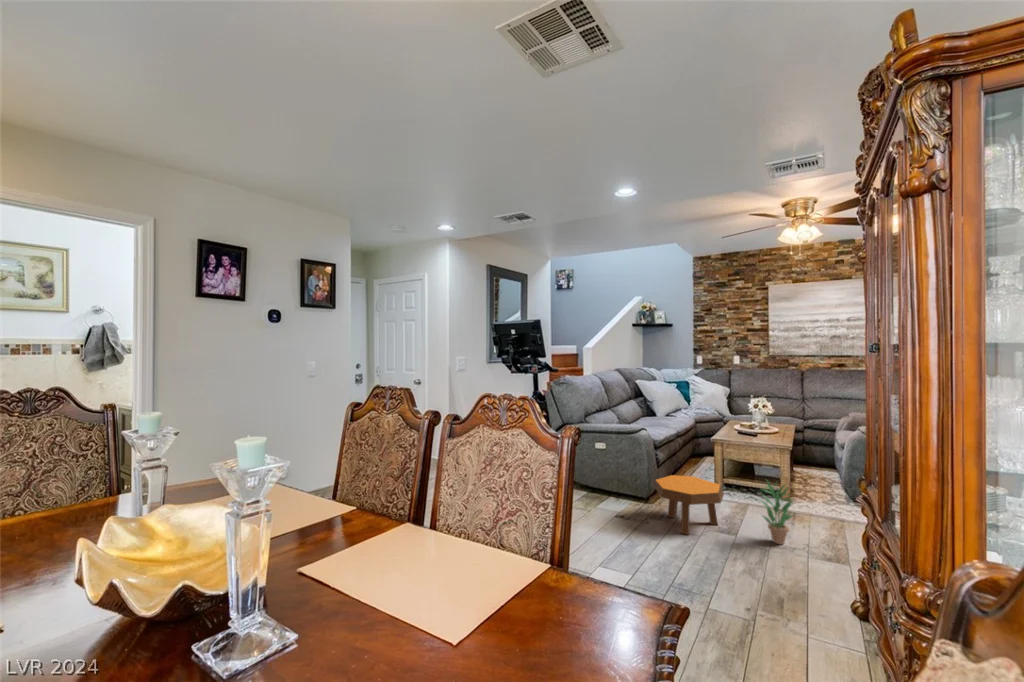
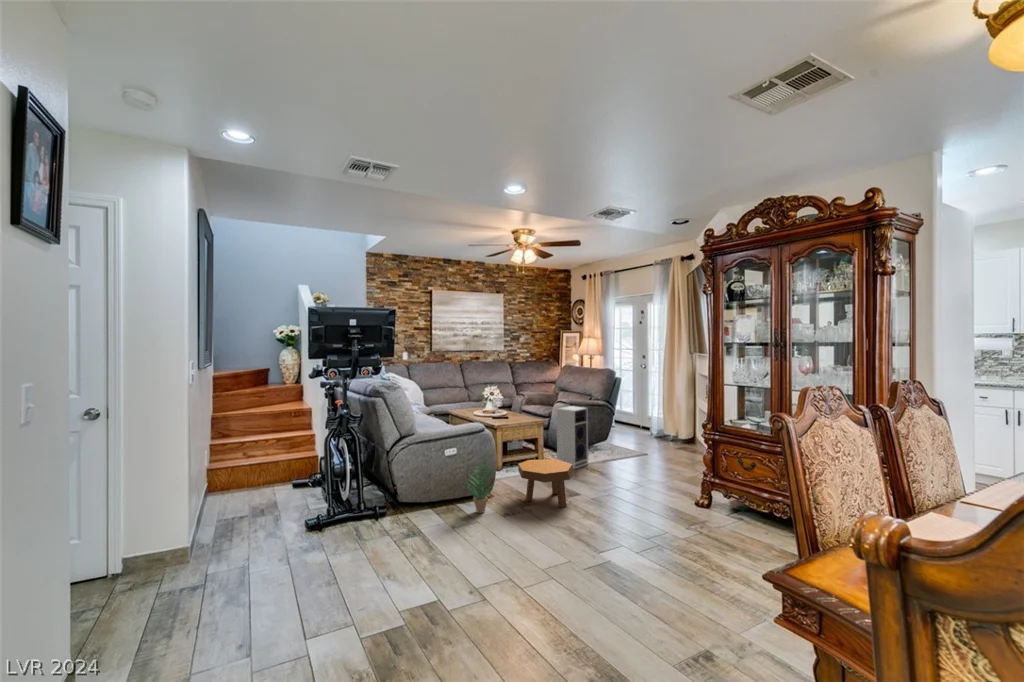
speaker: none [799,432,848,521] -> present [557,406,588,469]
potted plant: present [763,481,793,544] -> present [468,461,493,513]

